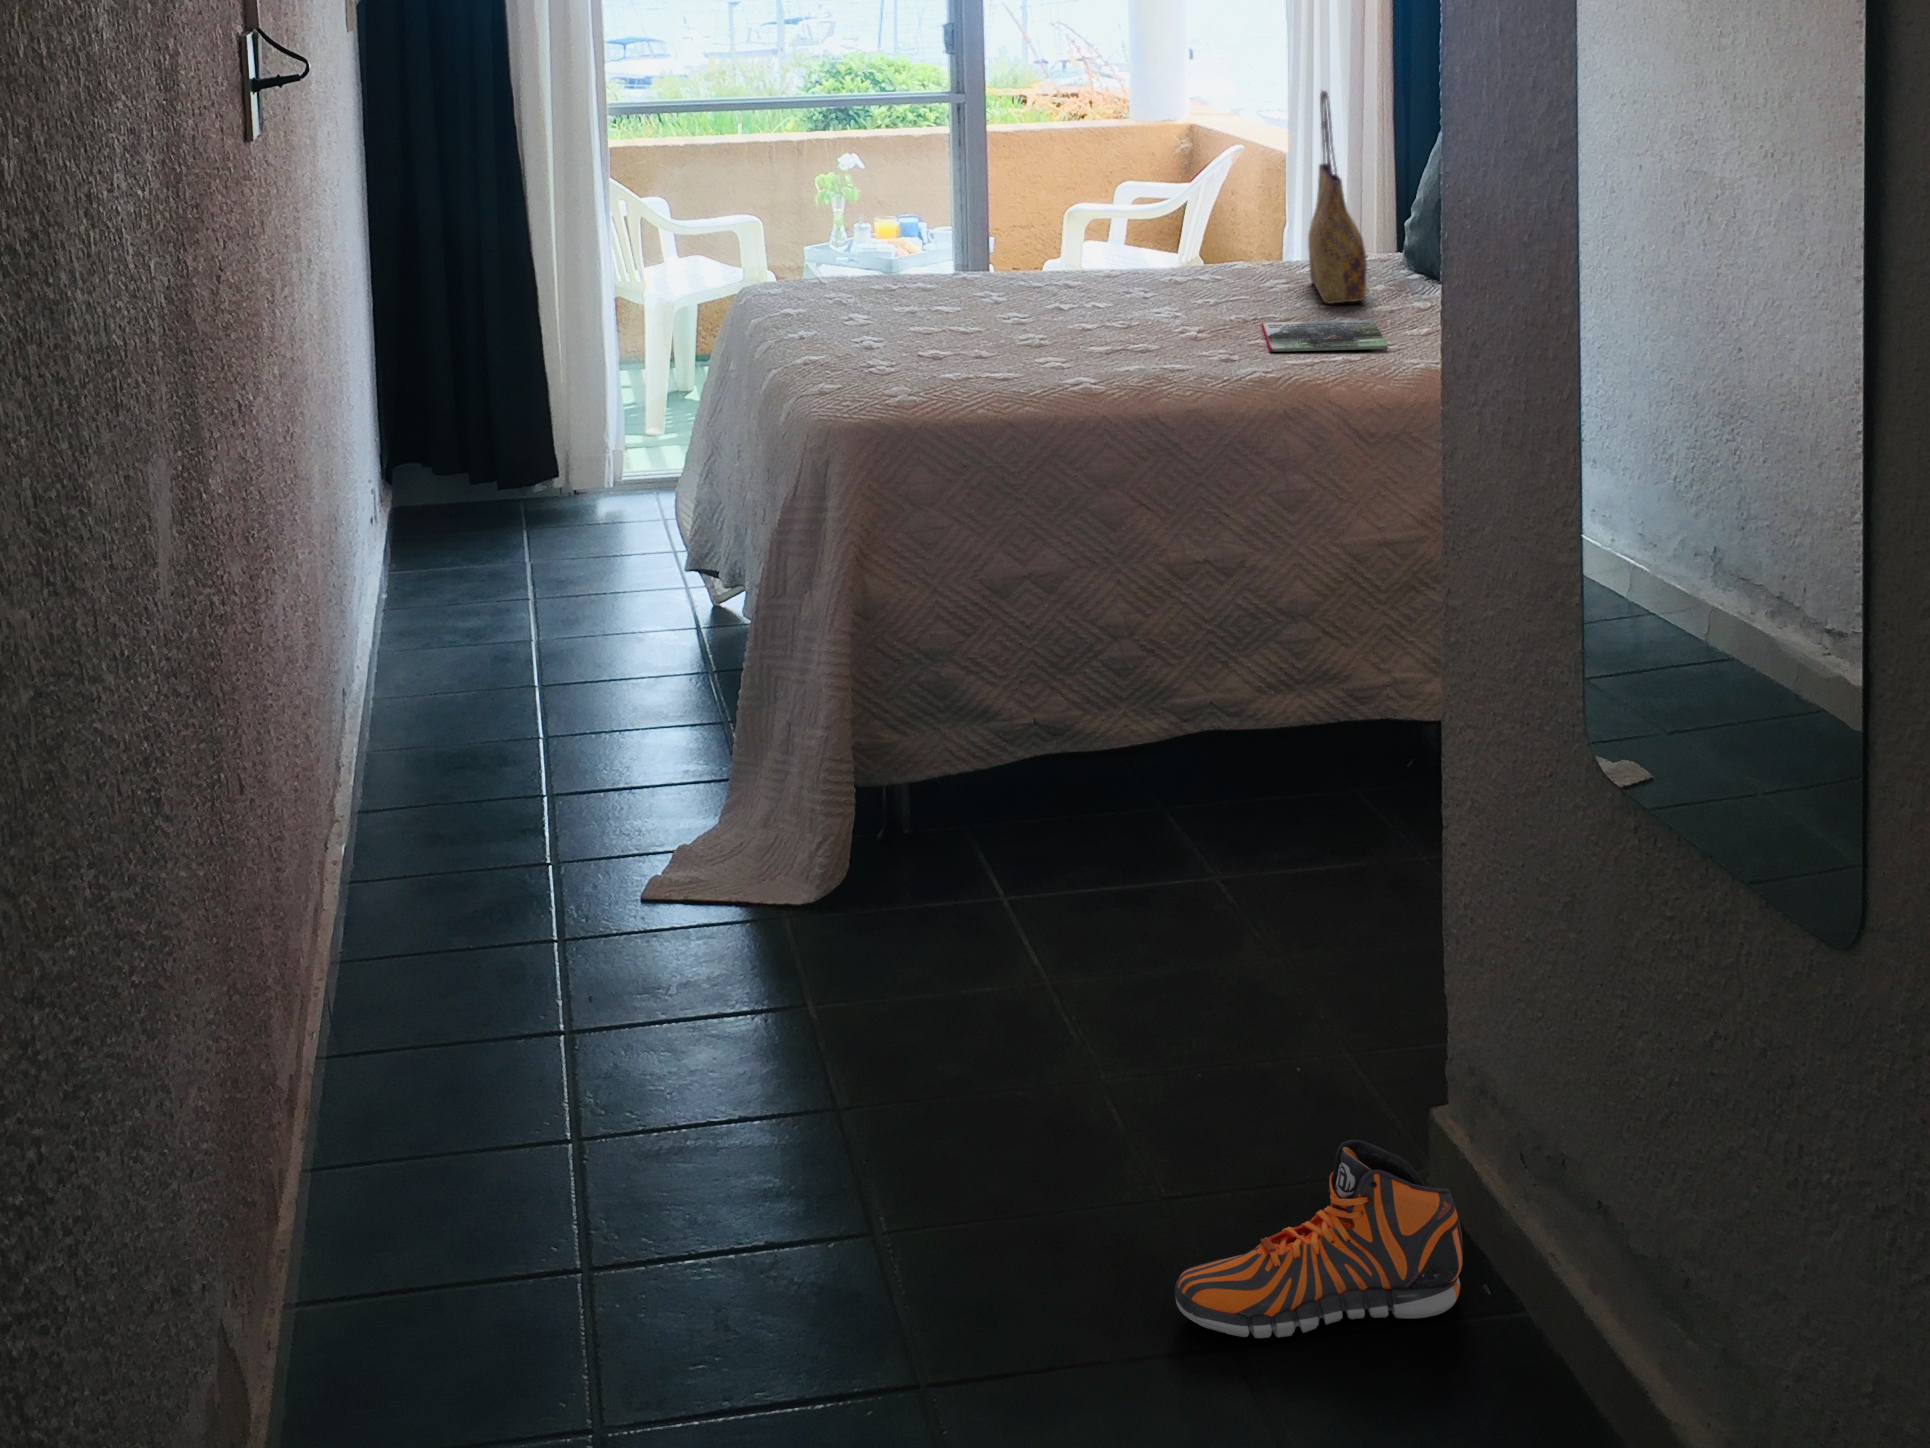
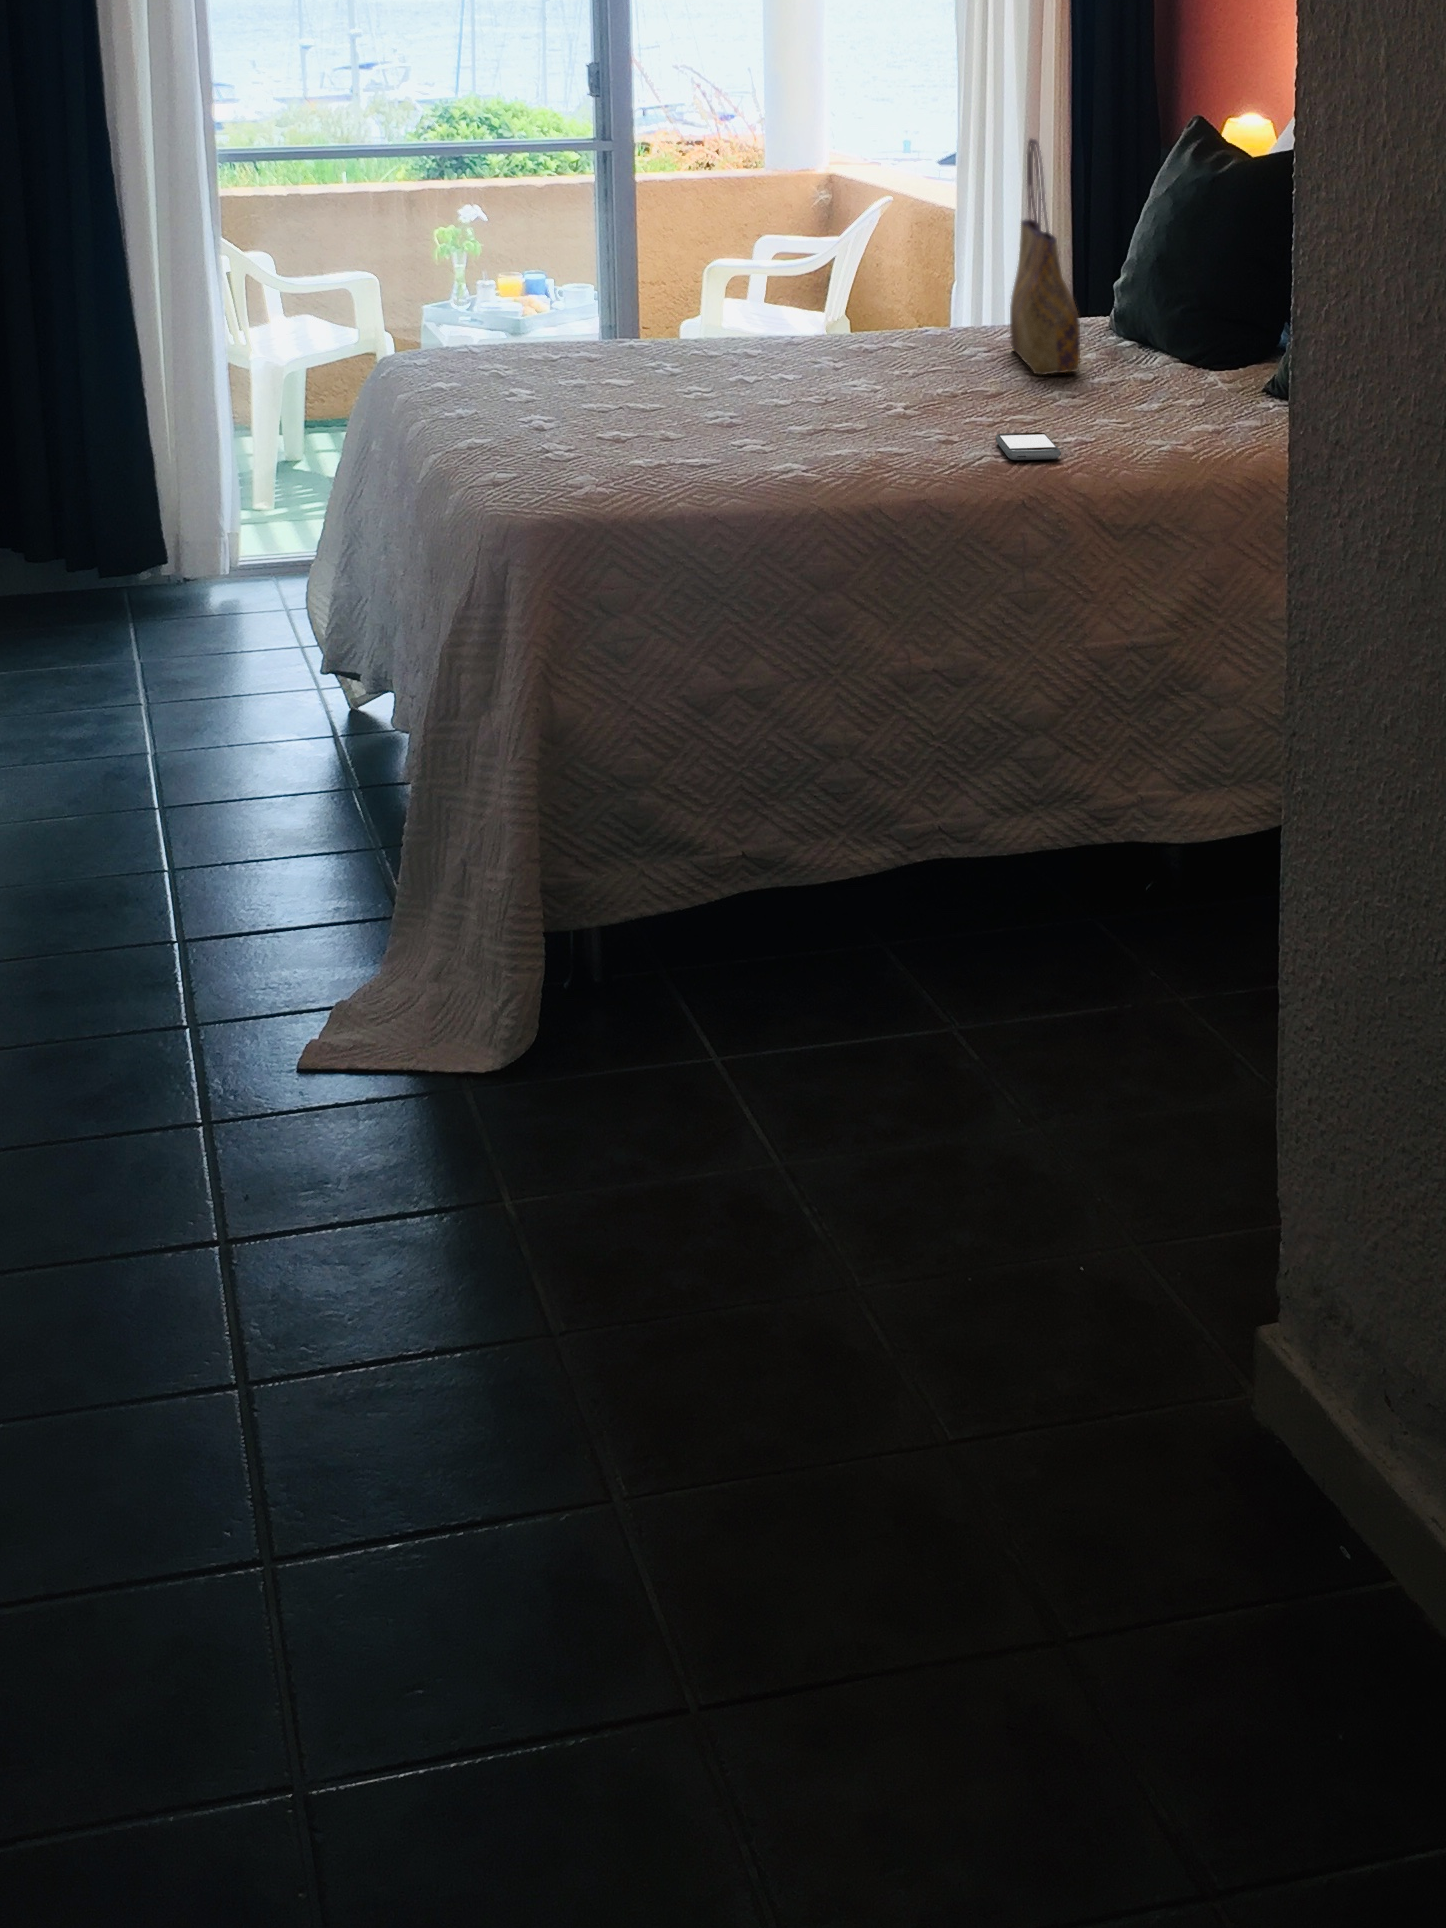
magazine: present [1262,320,1388,352] -> none [974,394,1125,431]
smartphone: none [1268,352,1321,376] -> present [995,432,1061,460]
sneaker: present [1175,1140,1463,1338] -> none [1018,1408,1357,1660]

